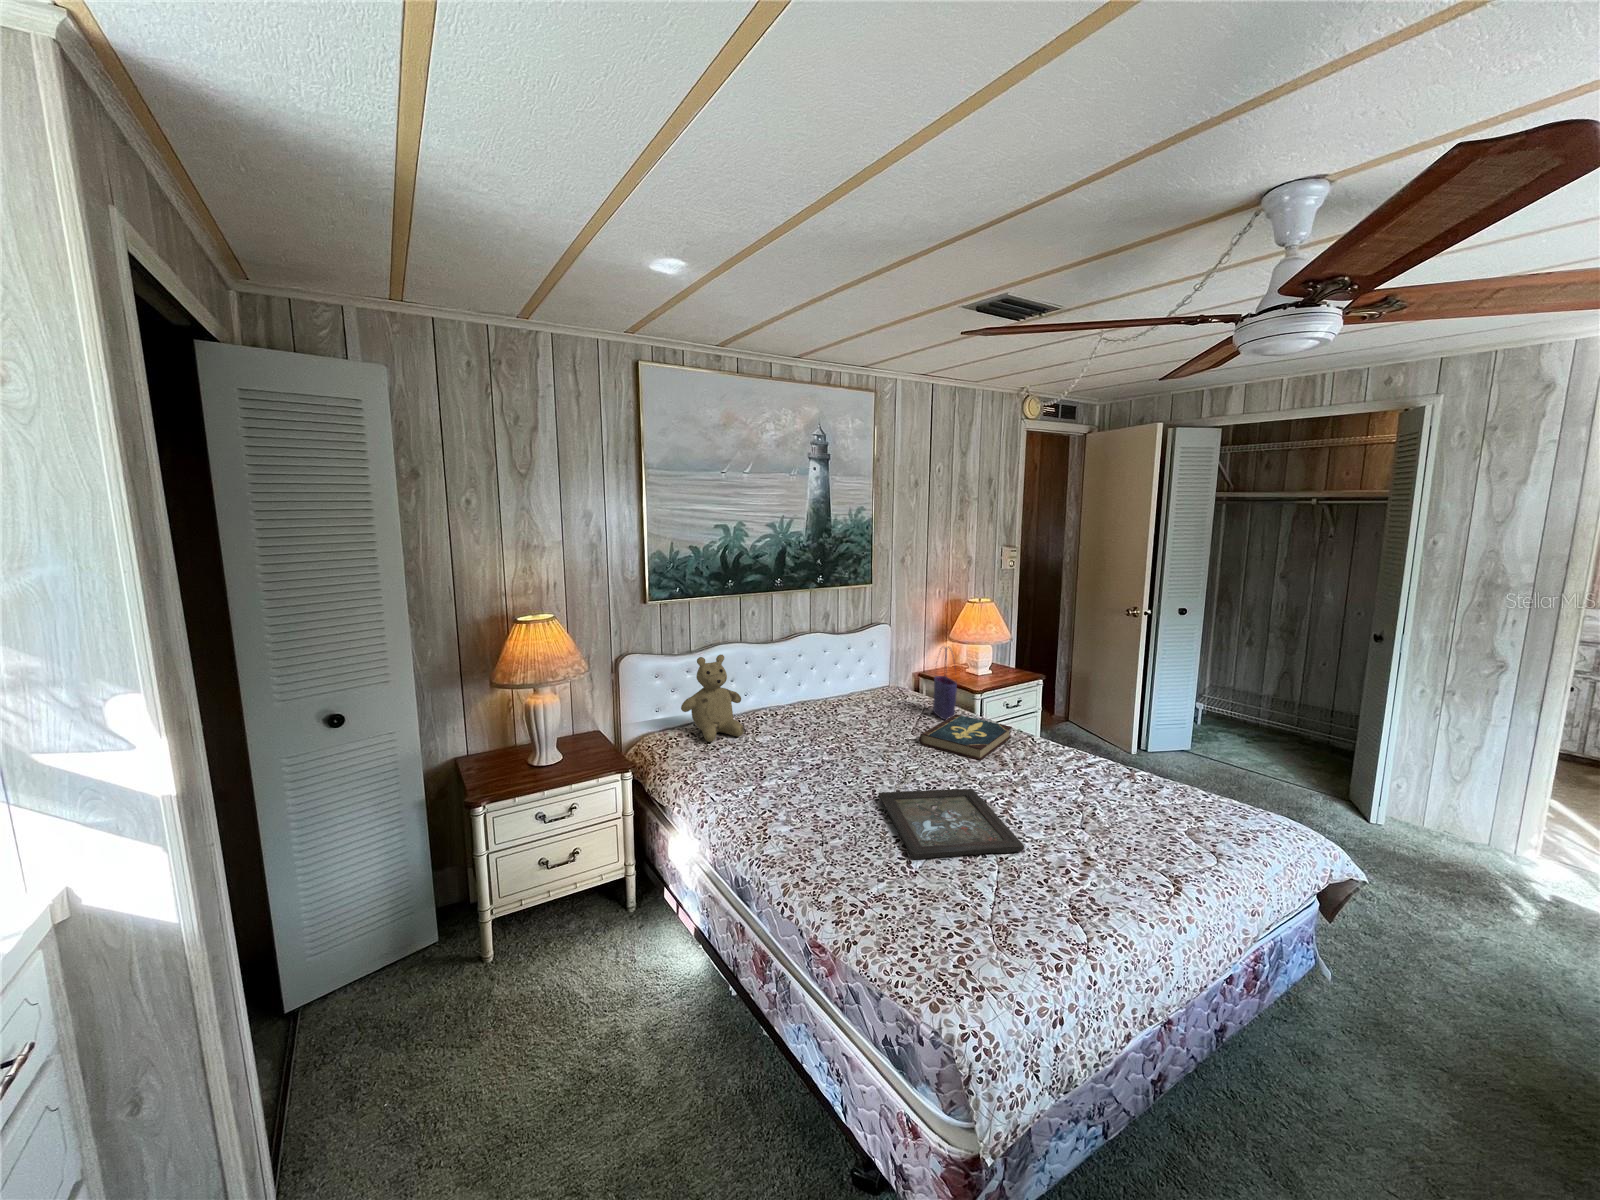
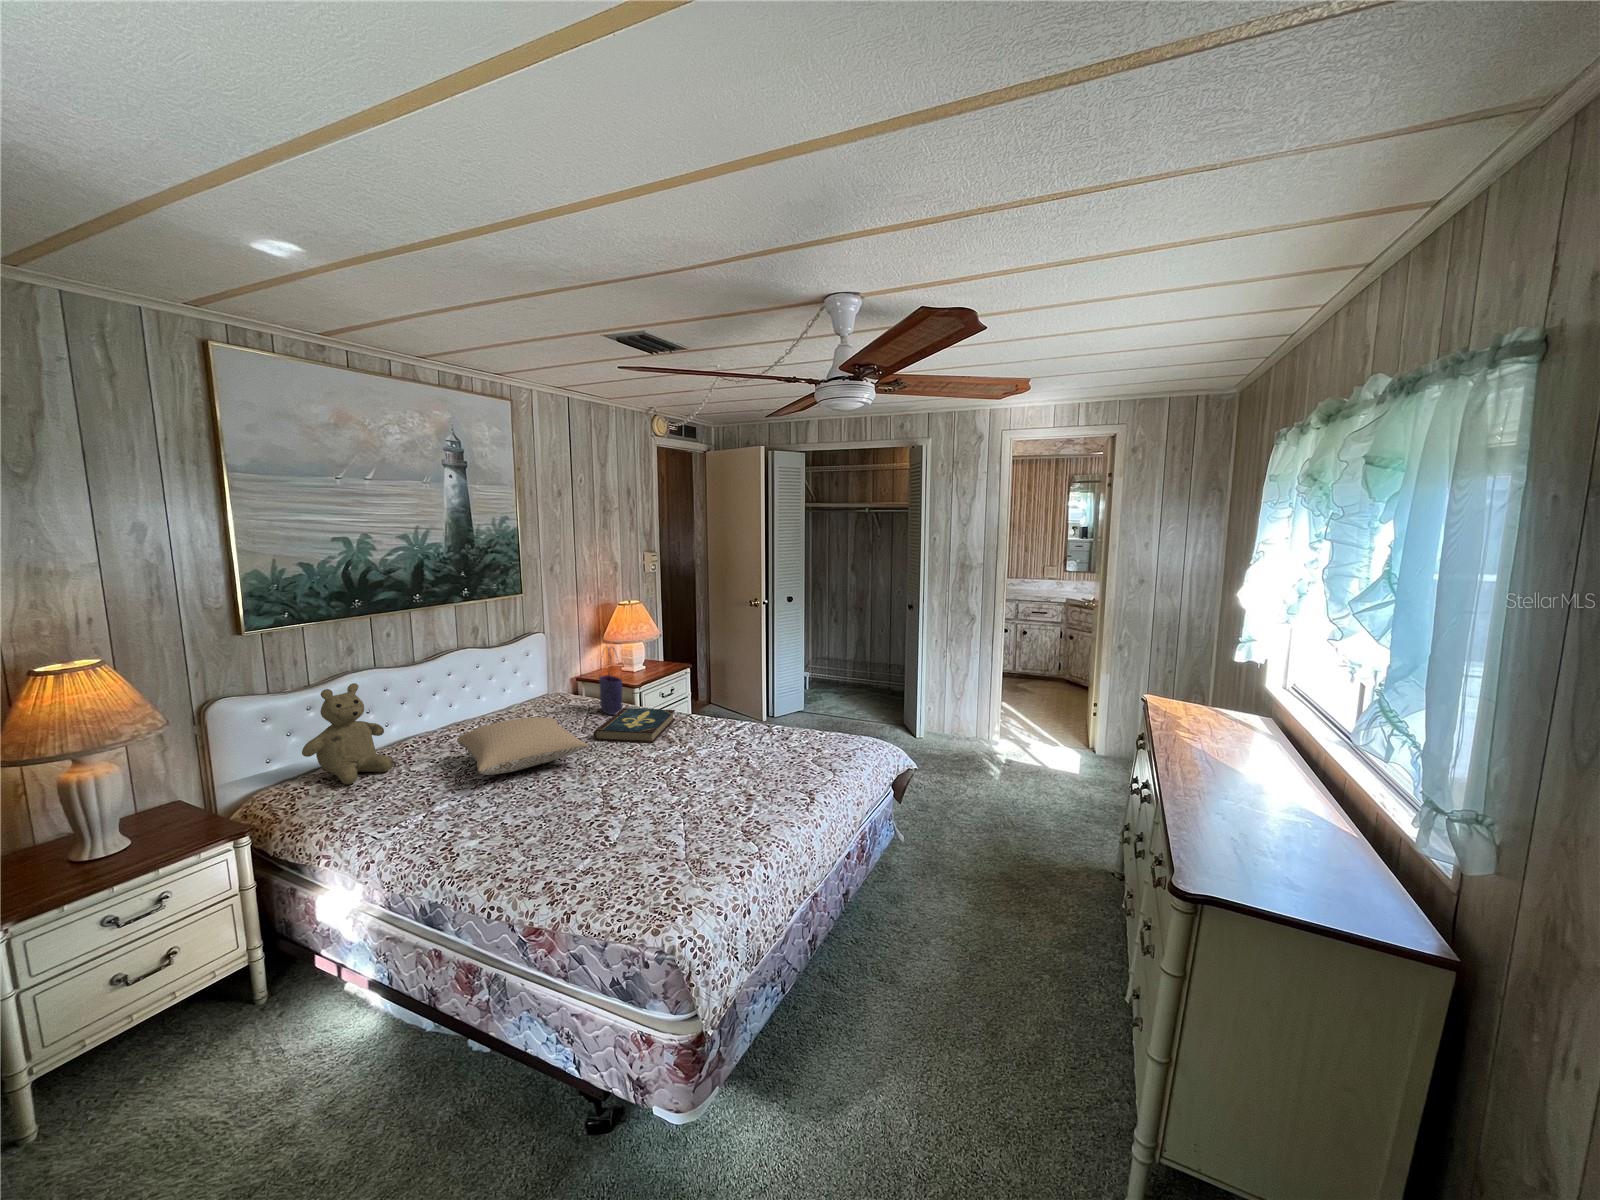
pillow: none [794,709,908,761] -> present [457,717,588,775]
tray: present [879,789,1024,859] -> none [566,766,702,834]

